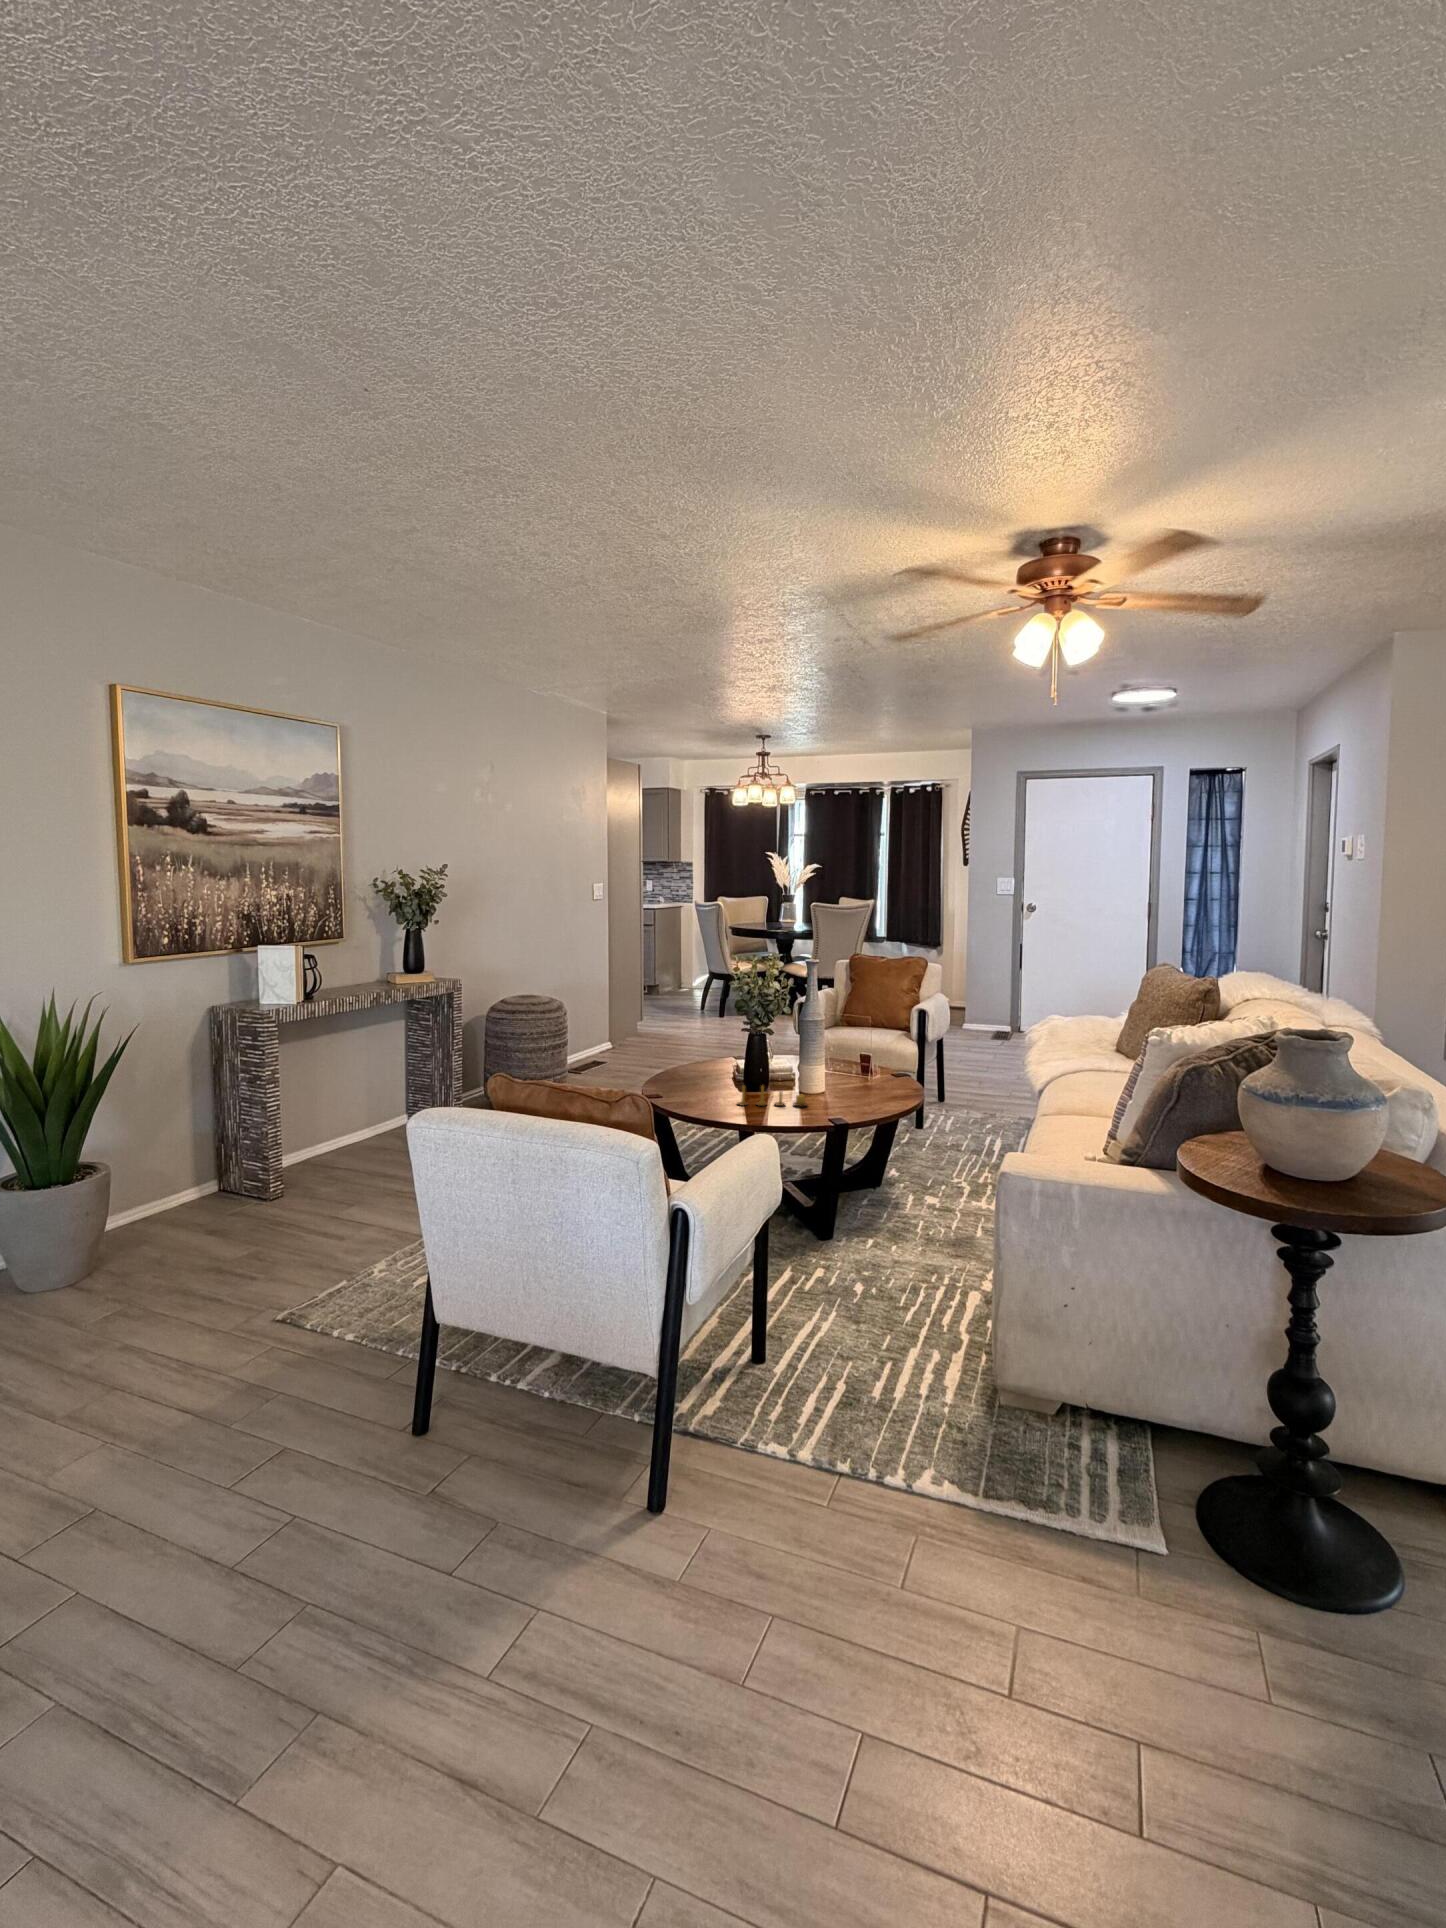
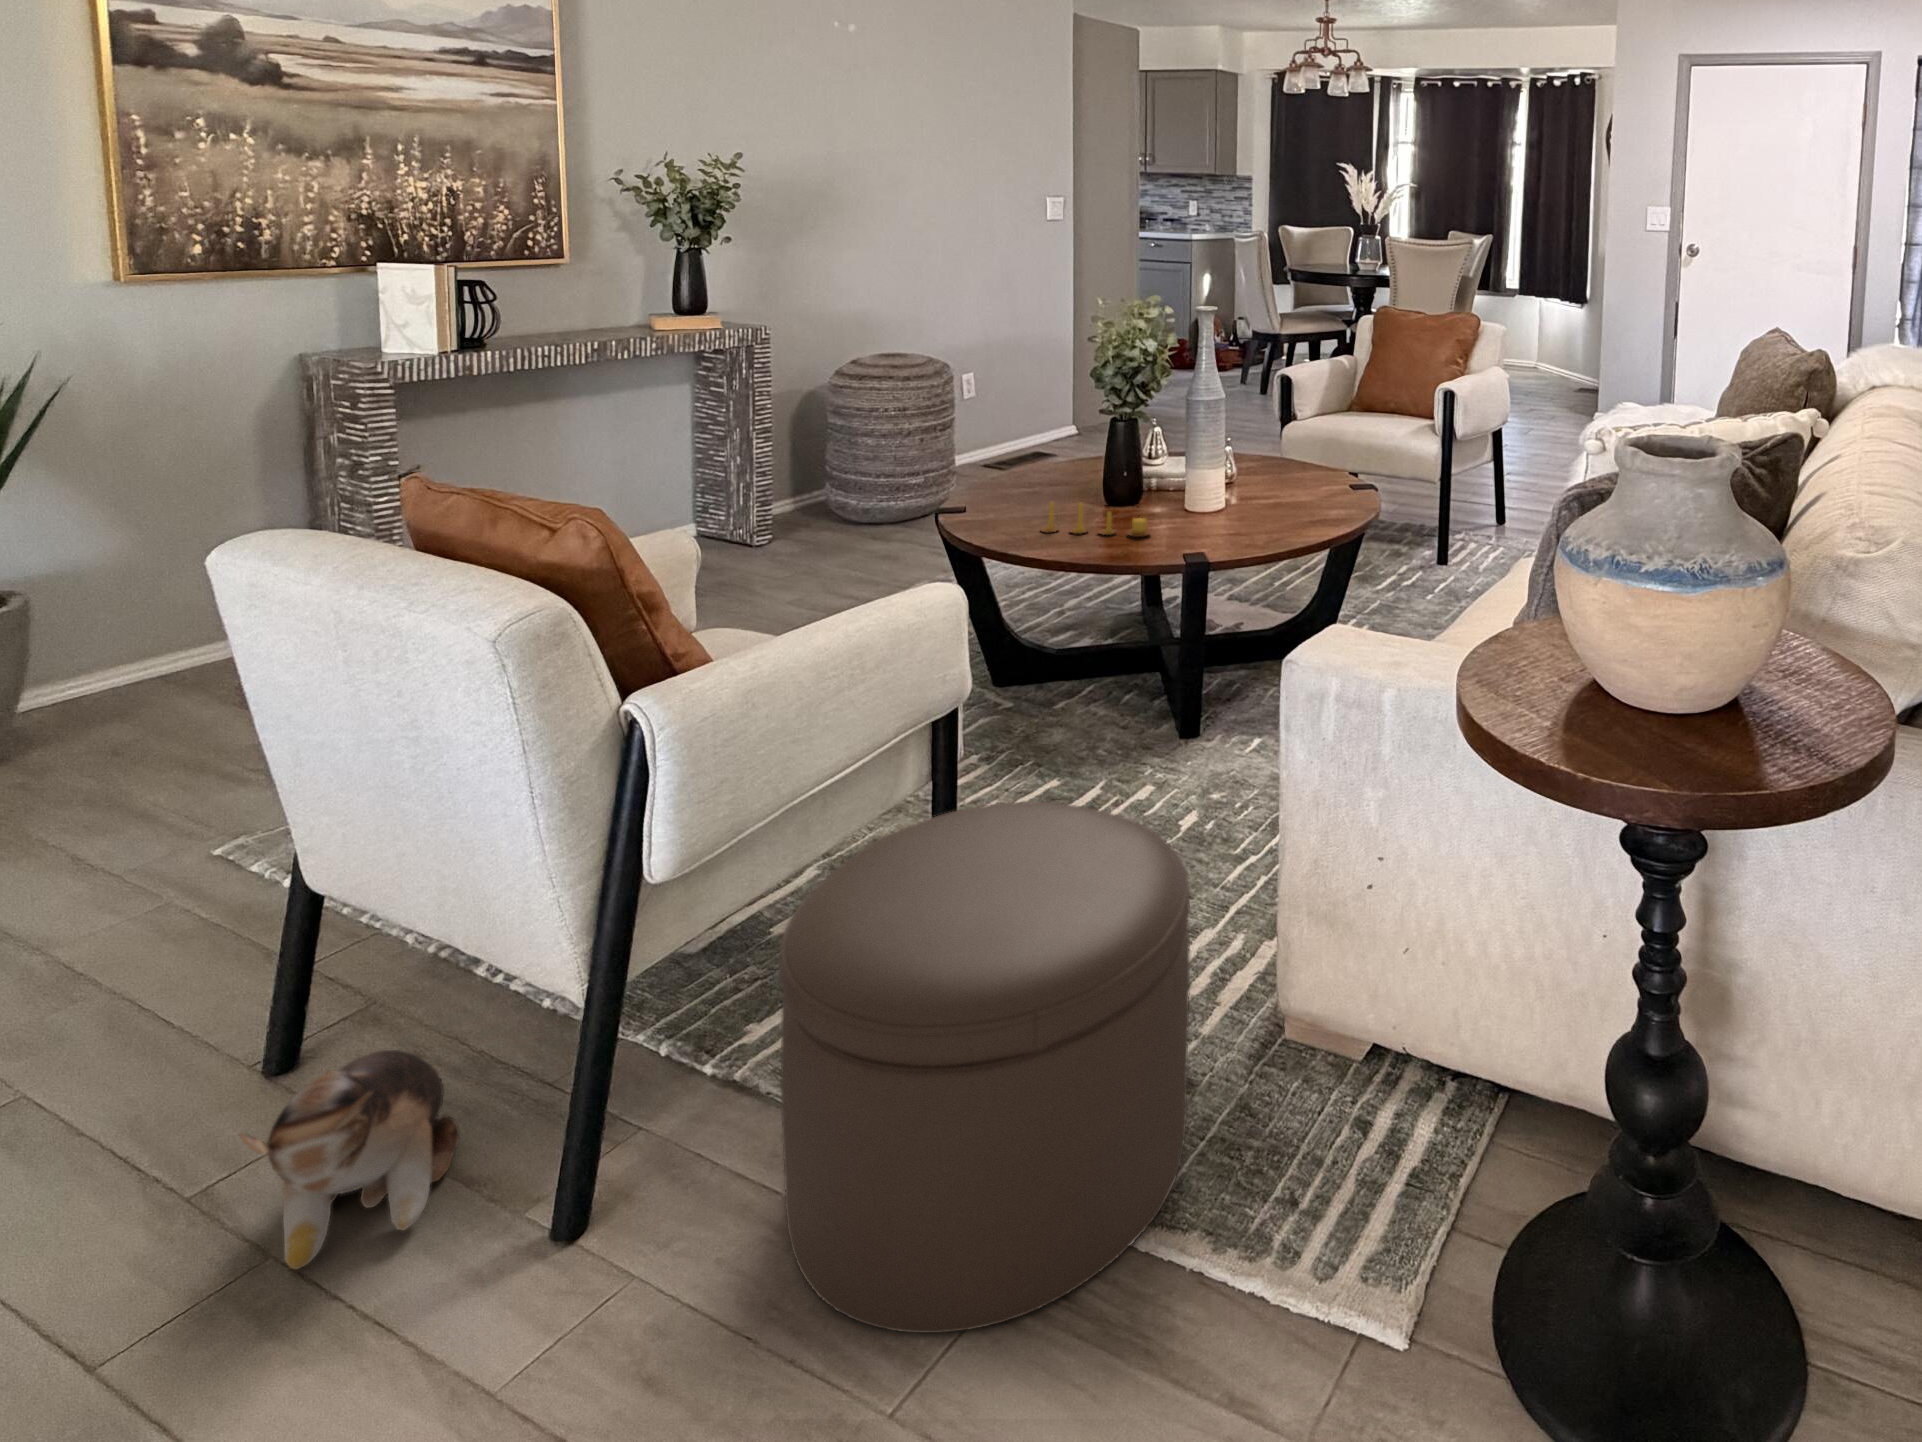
ottoman: none [766,1262,998,1561] -> present [779,802,1190,1333]
plush toy: none [489,1414,572,1536] -> present [240,1050,459,1270]

